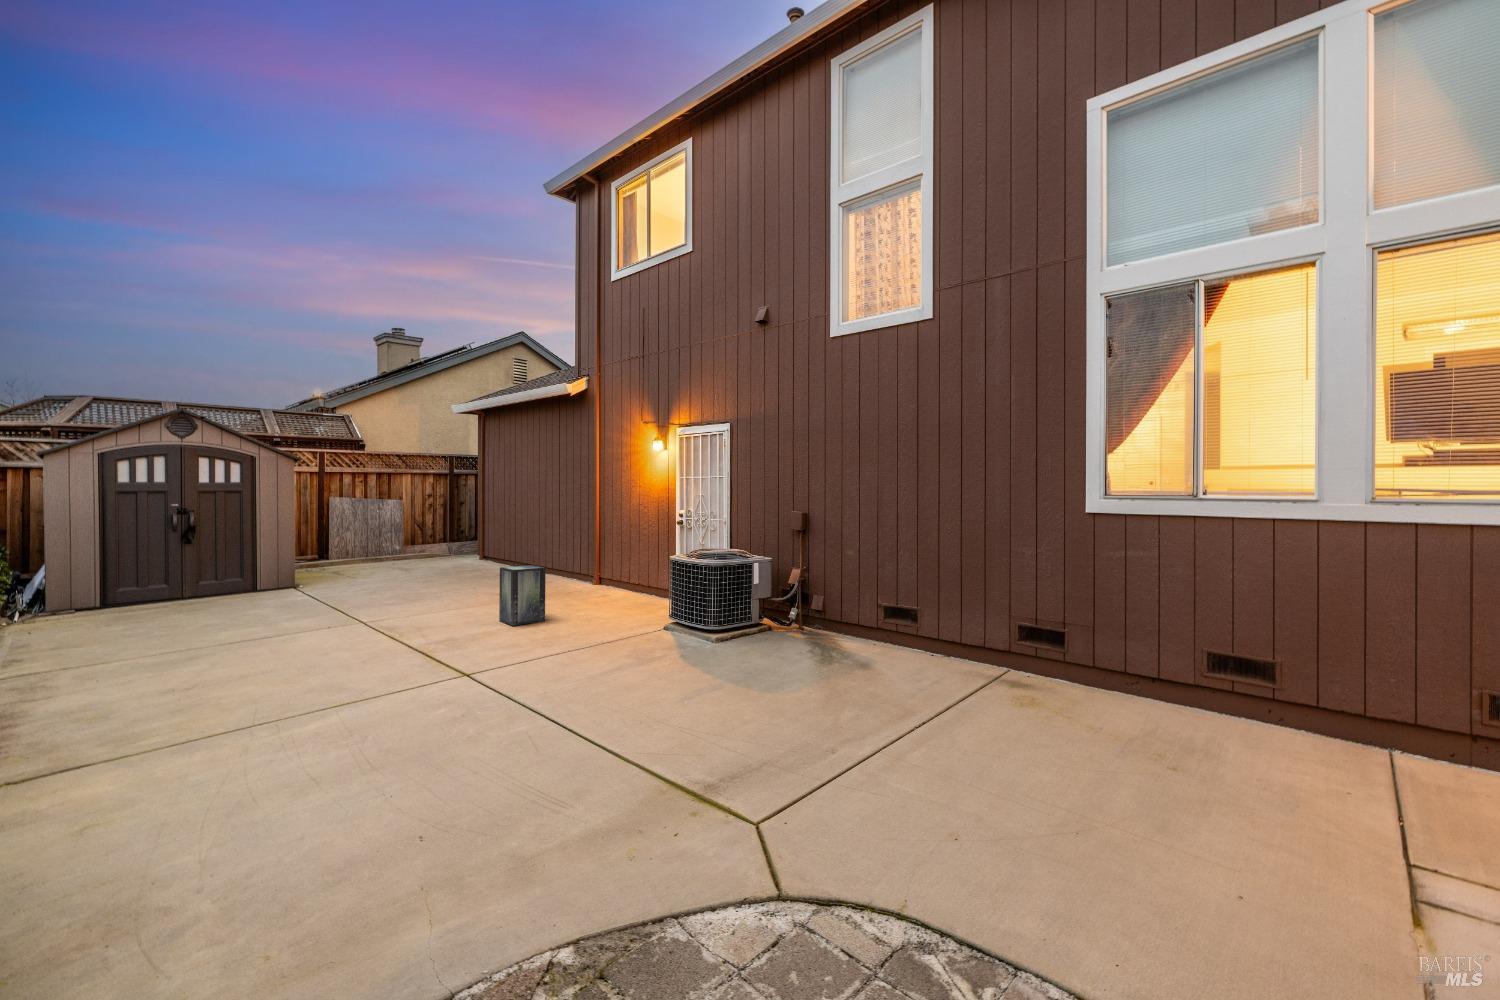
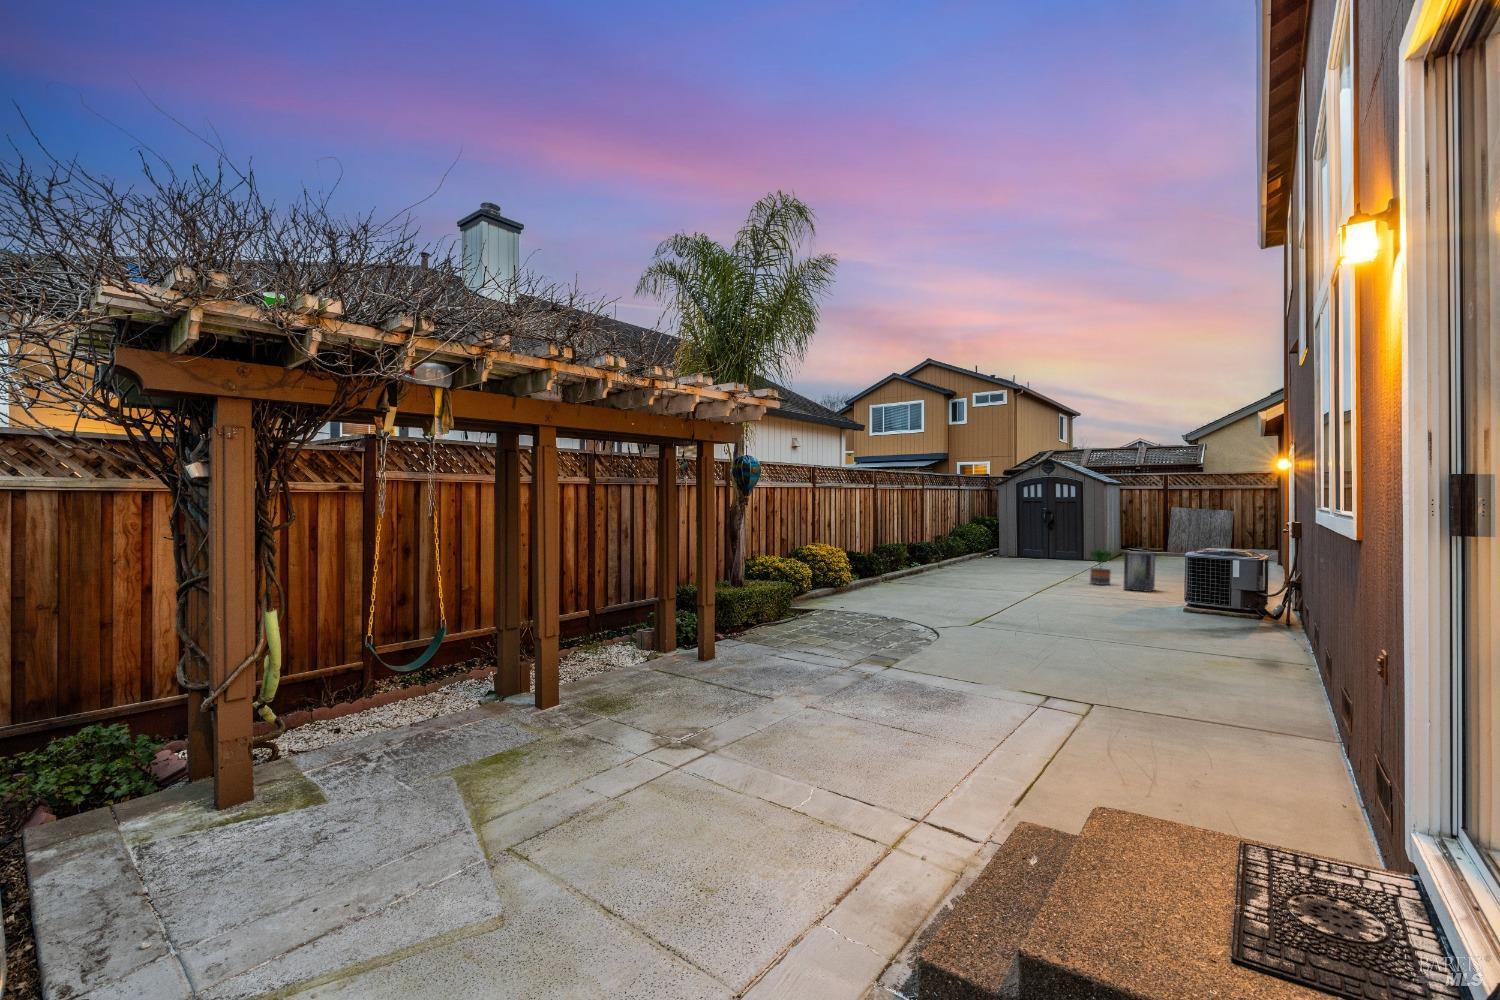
potted tree: none [429,570,469,627] -> present [1090,550,1115,585]

